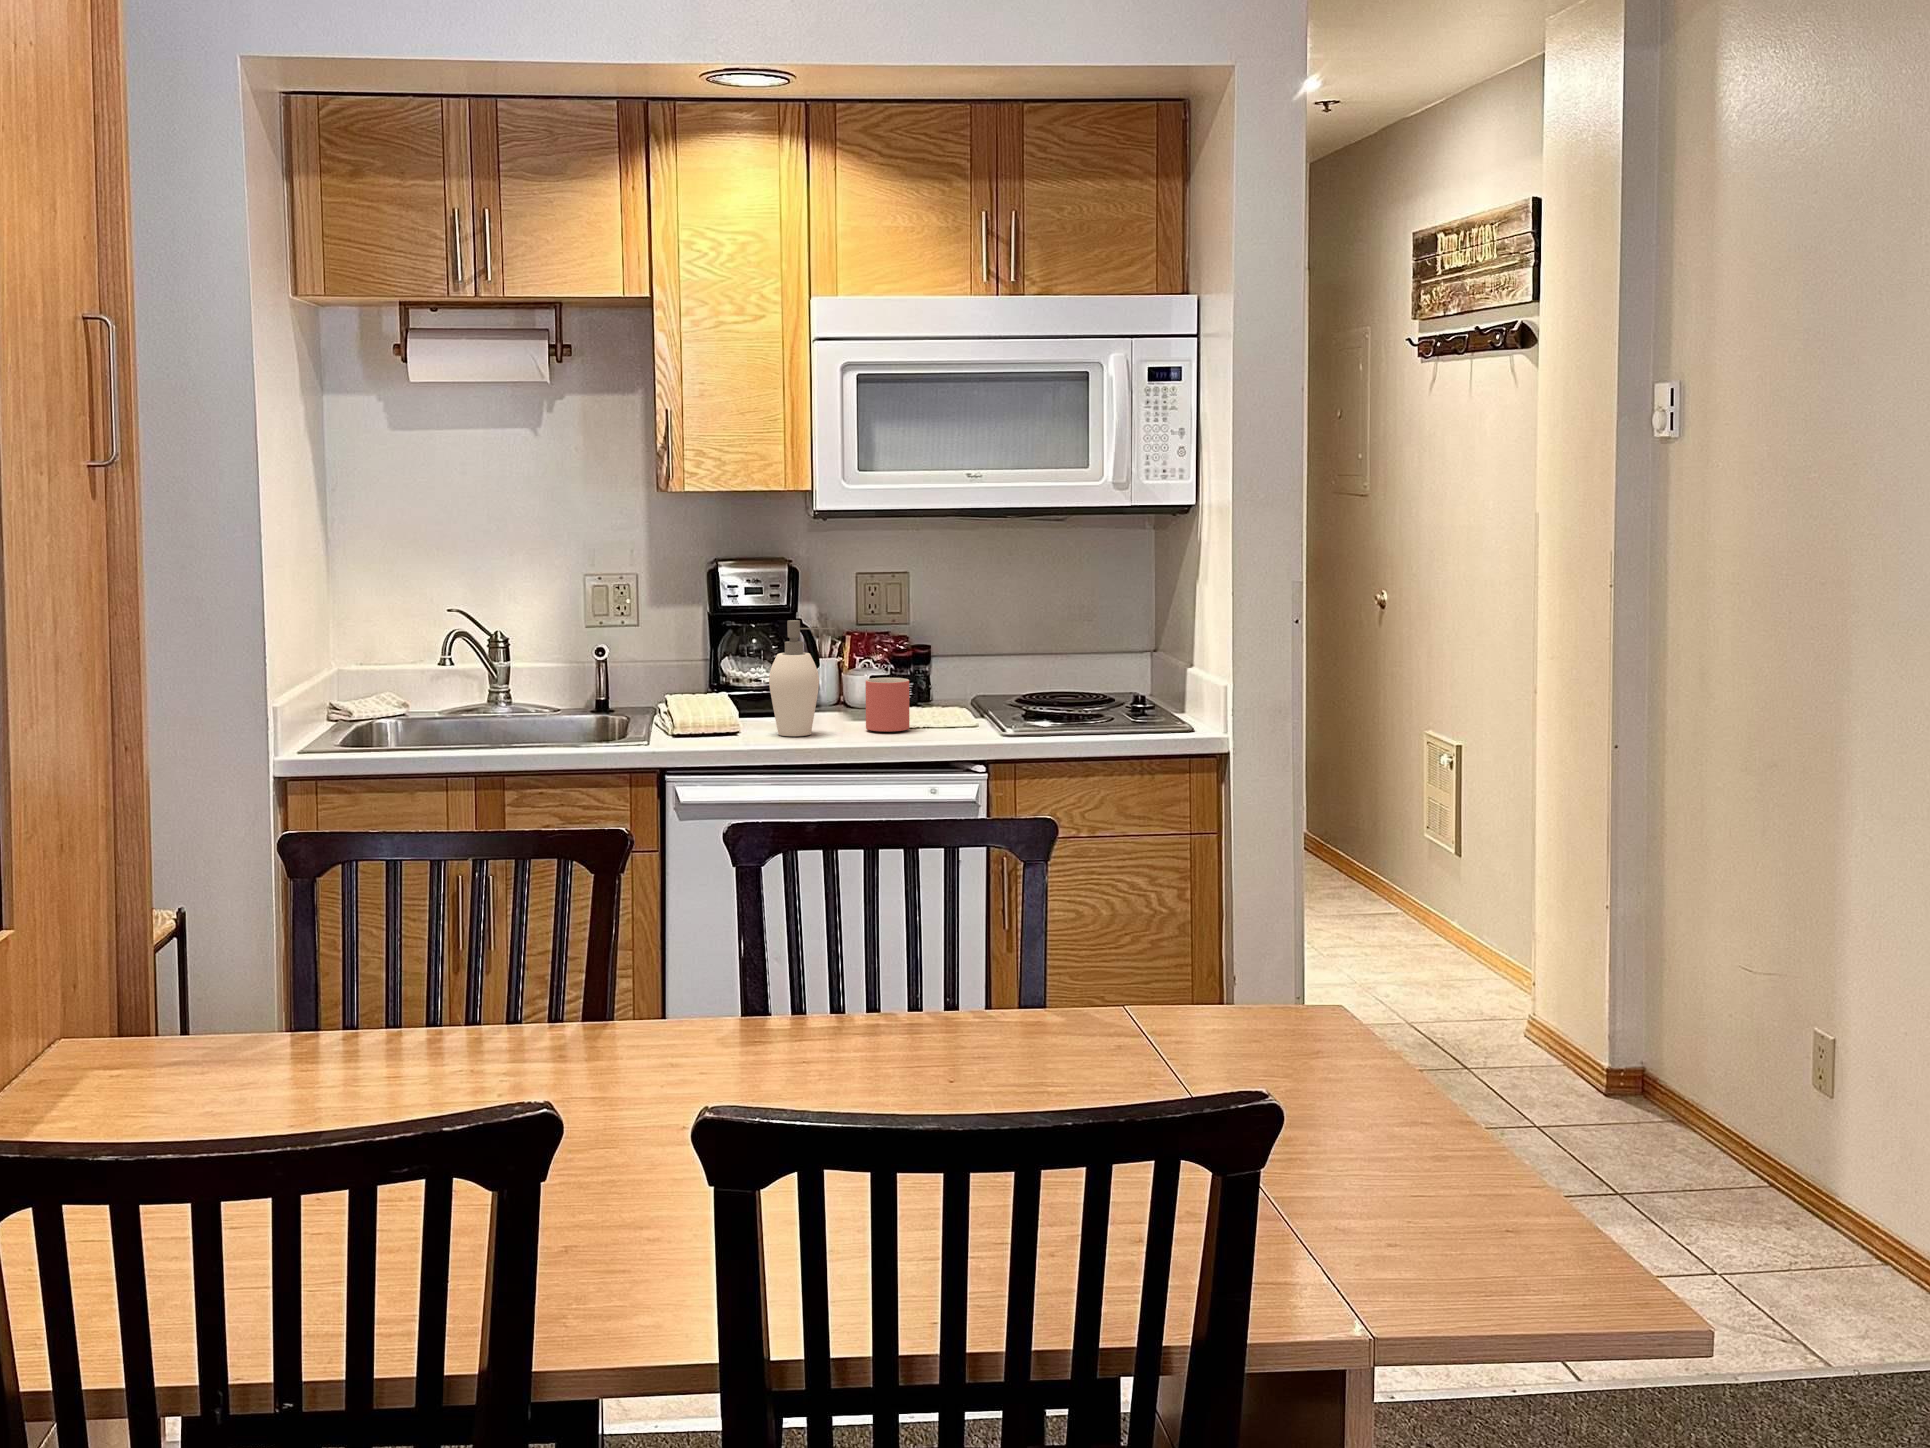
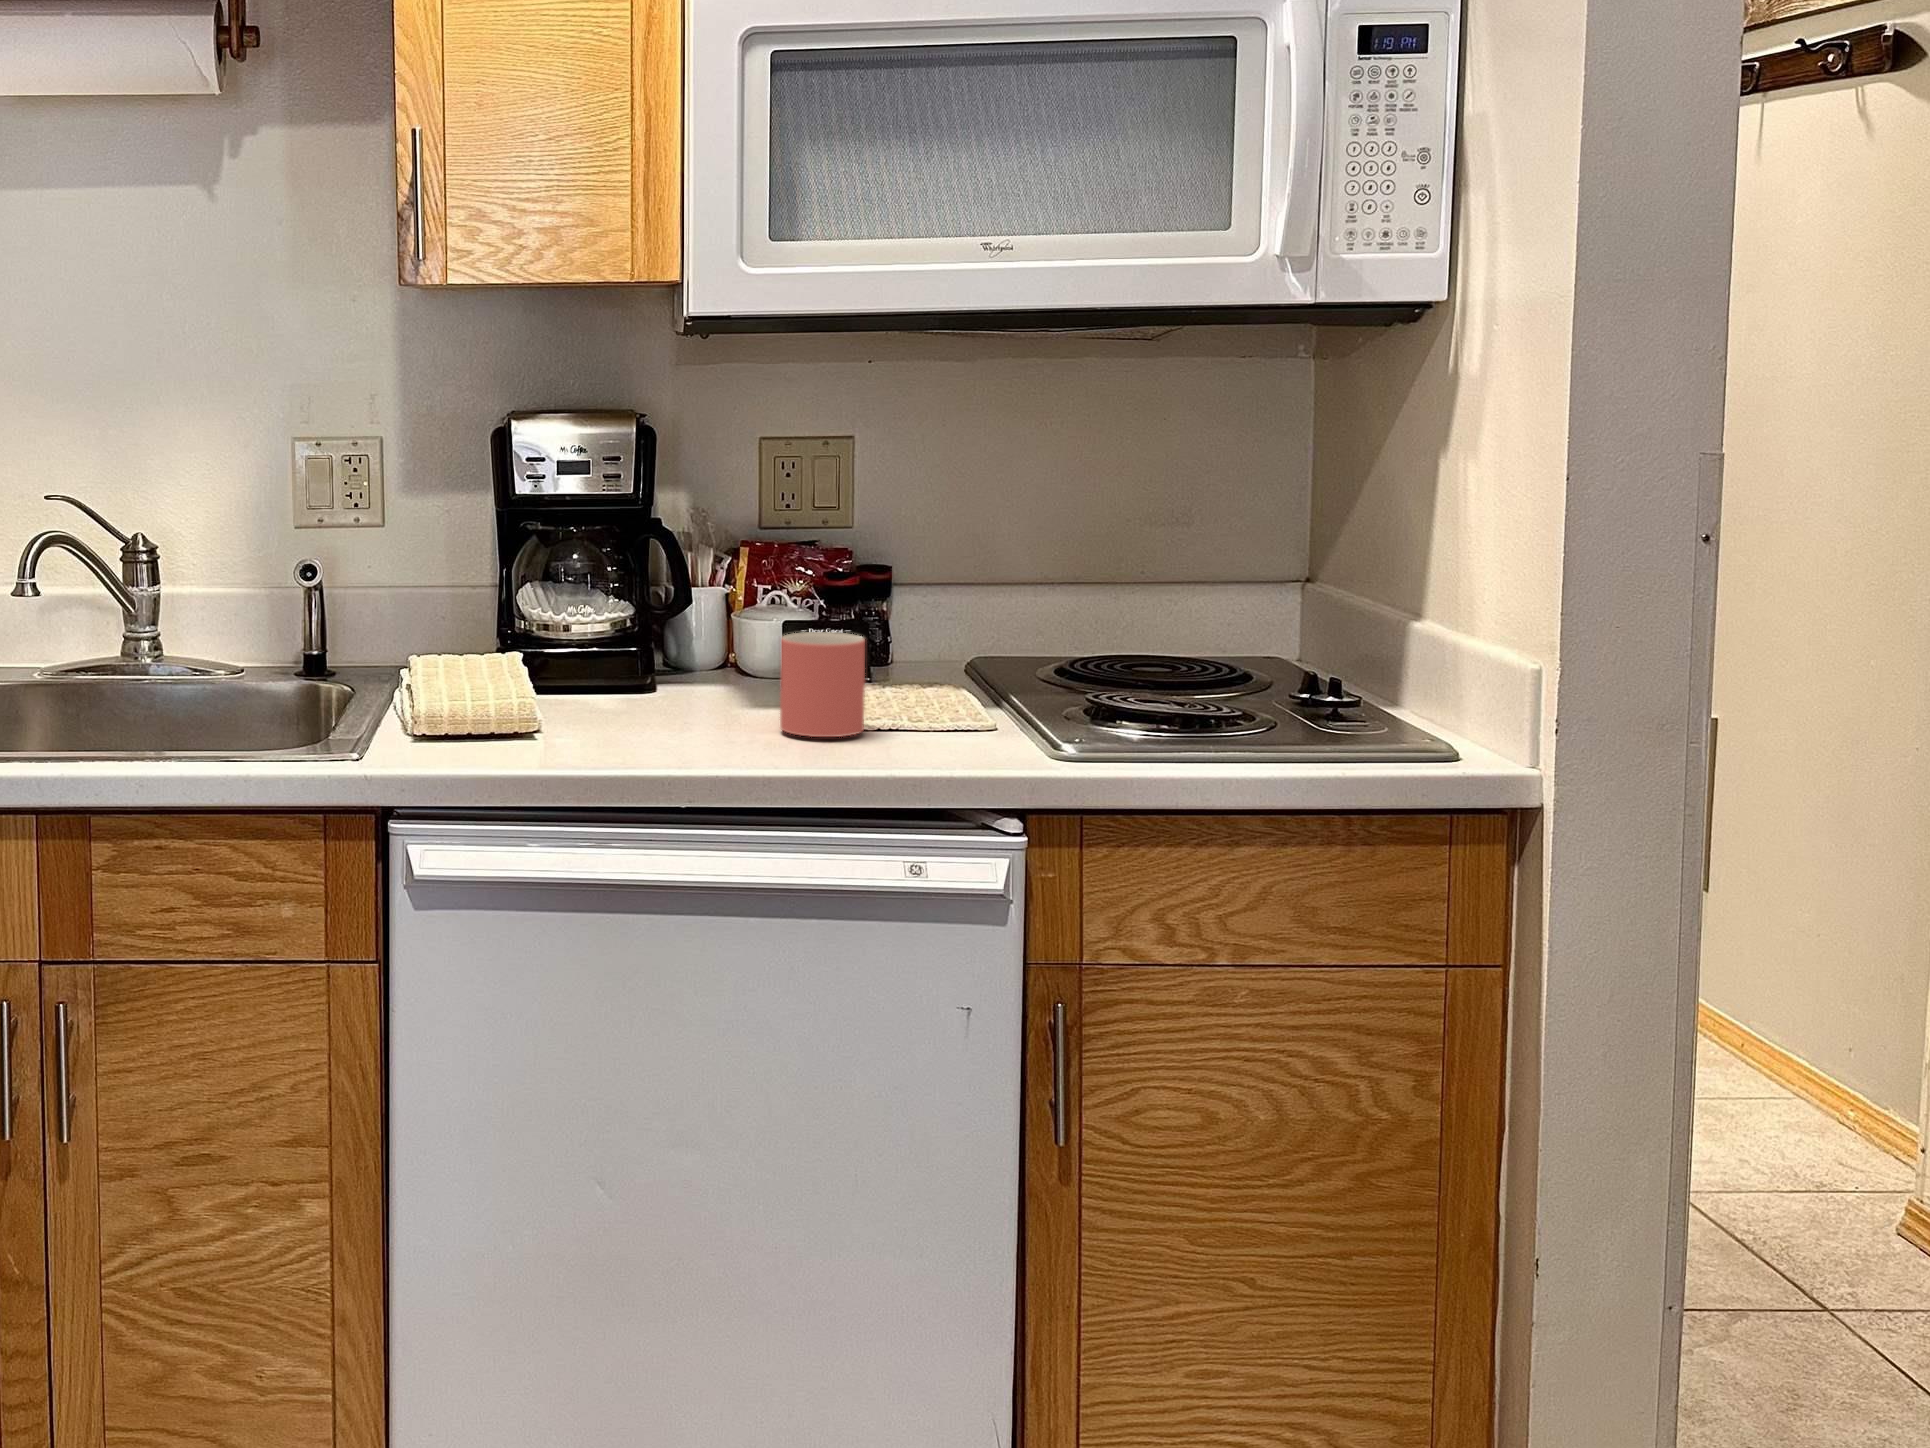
soap dispenser: present [769,620,834,736] -> none [597,523,723,744]

